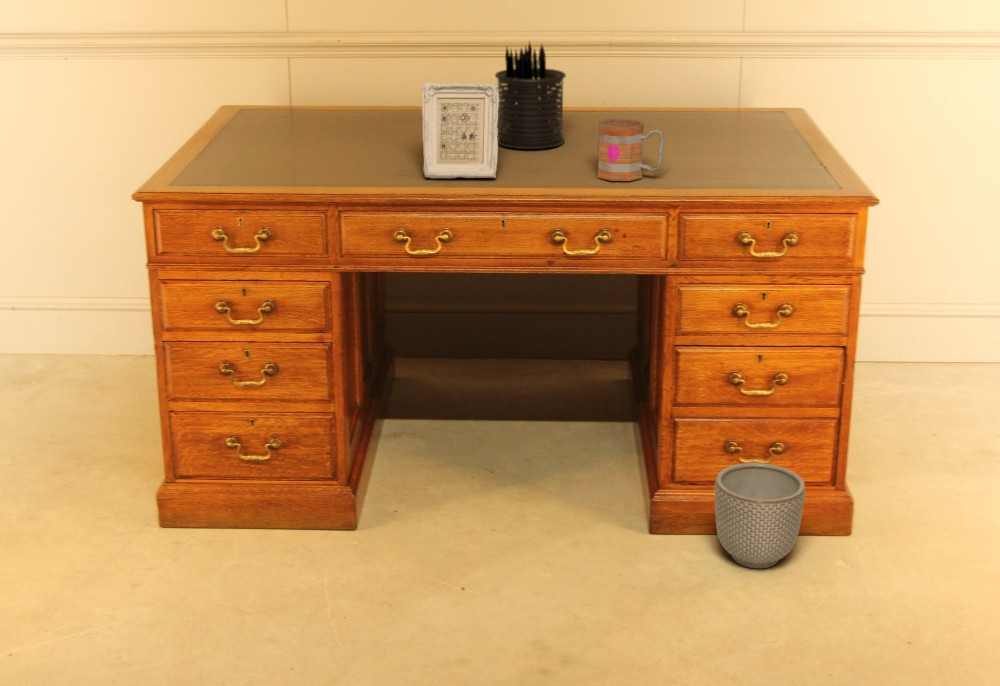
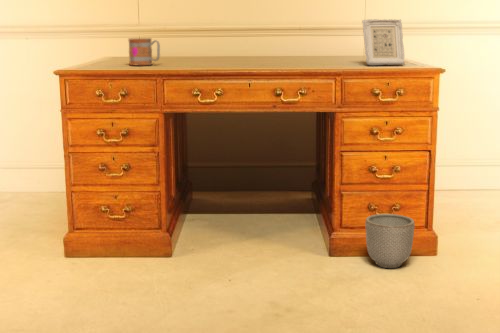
pen holder: present [495,43,566,149] -> none [243,8,279,62]
picture frame: present [422,83,499,178] -> present [362,19,404,65]
mug: present [597,118,665,181] -> present [129,38,160,65]

